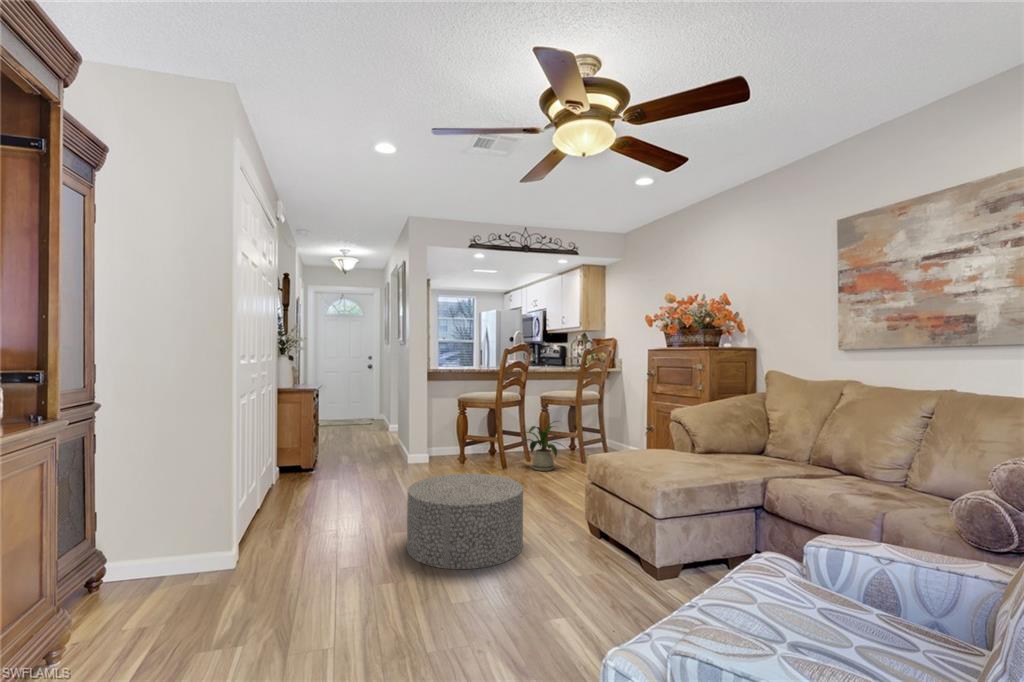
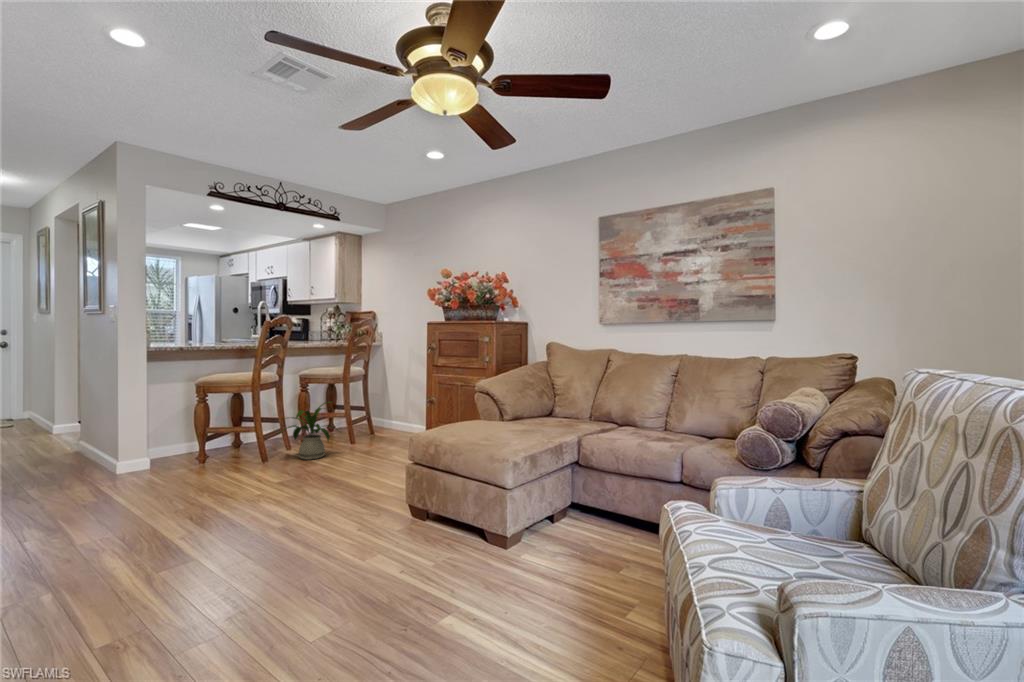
ottoman: present [407,474,523,569] -> none [182,475,351,614]

